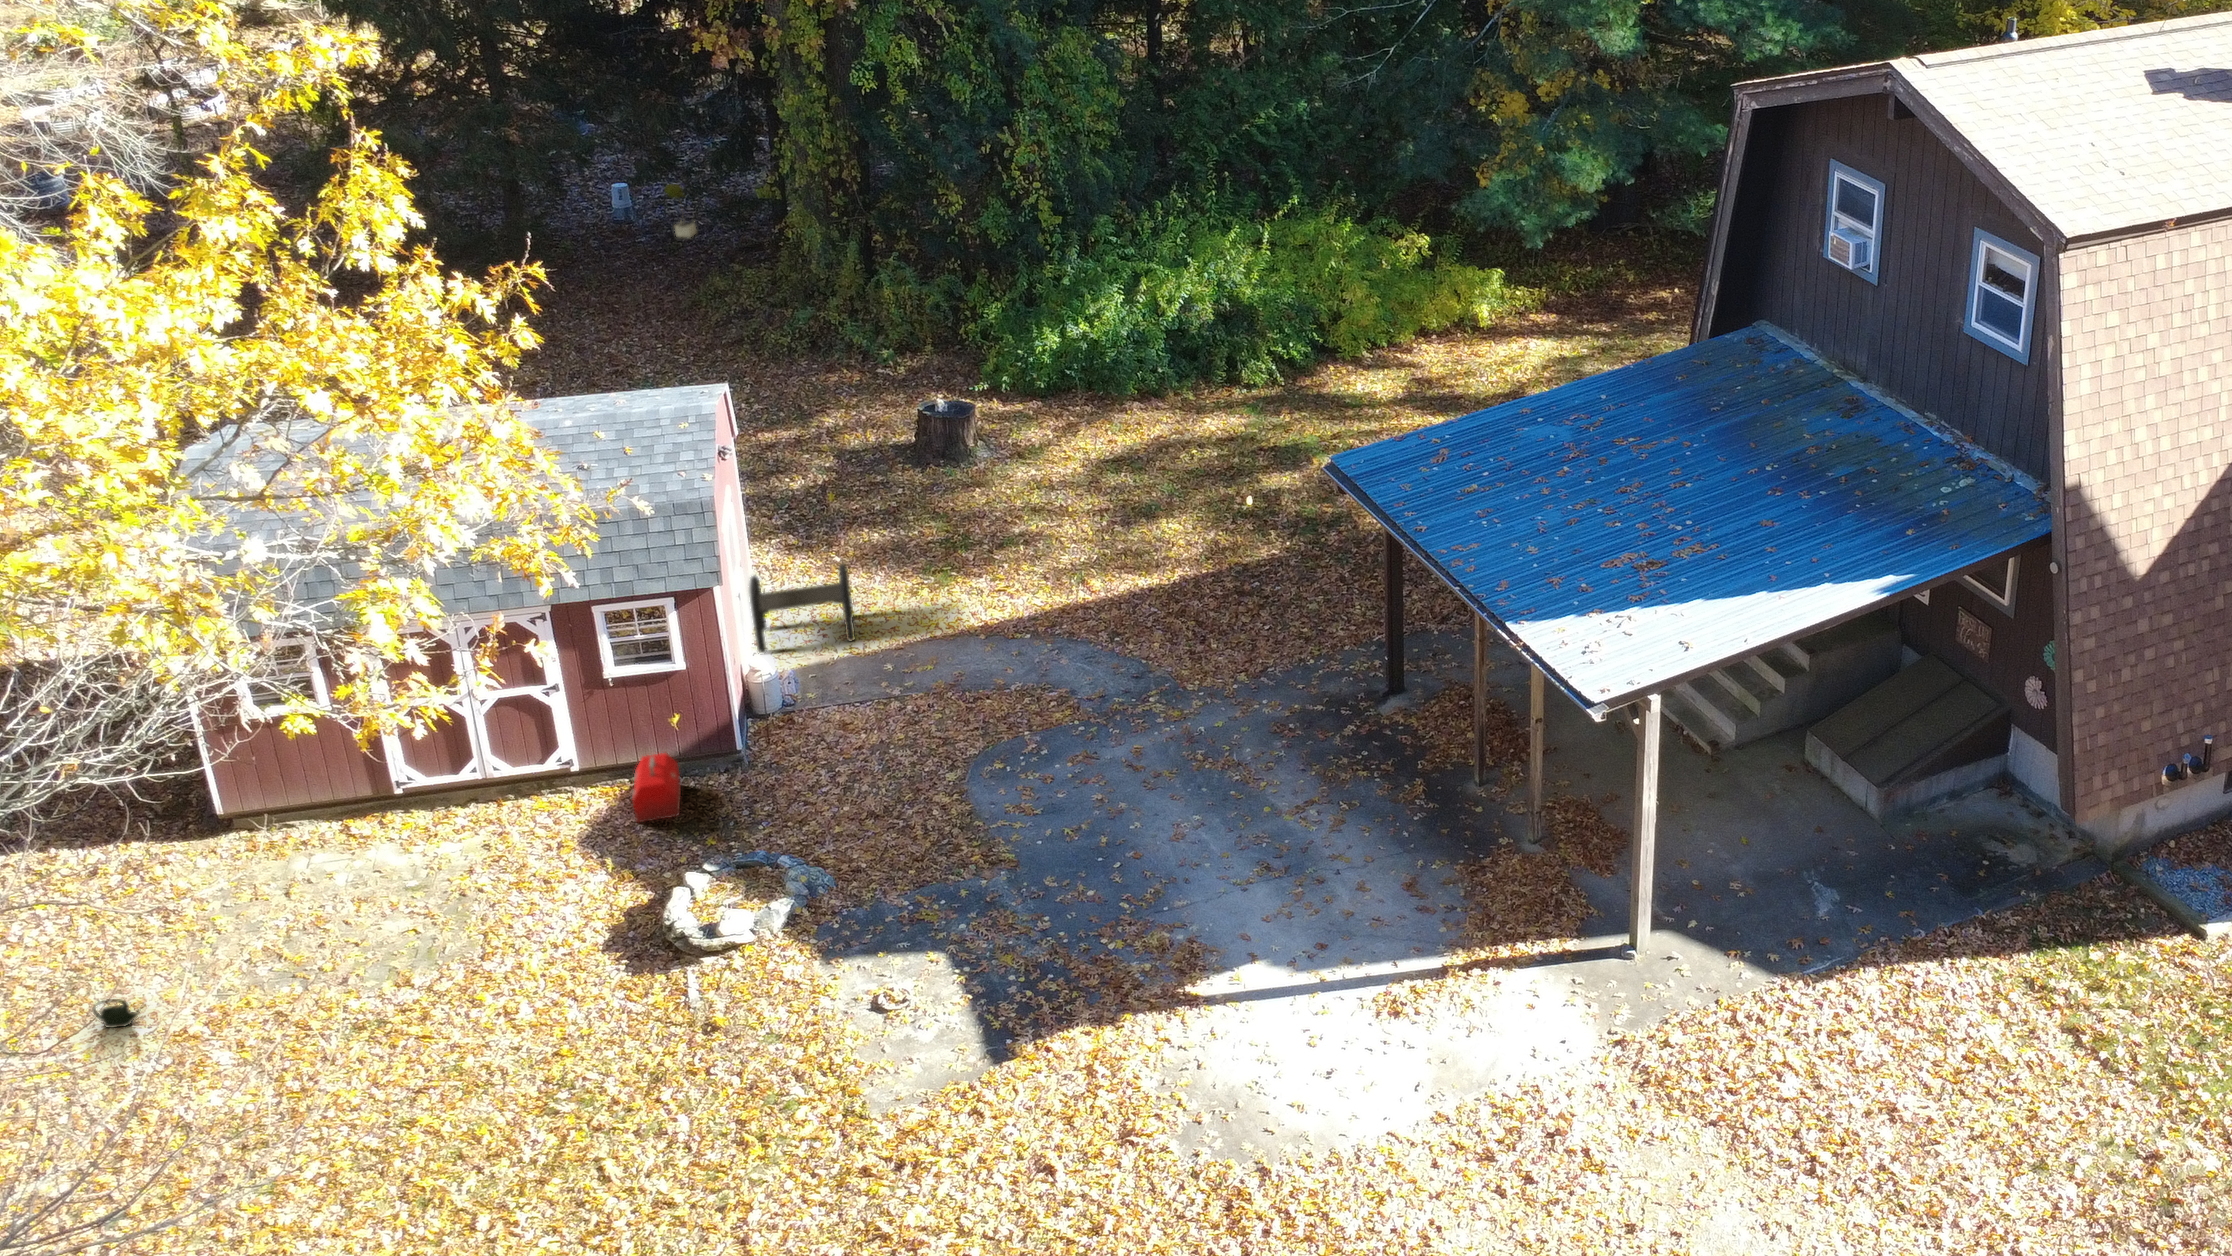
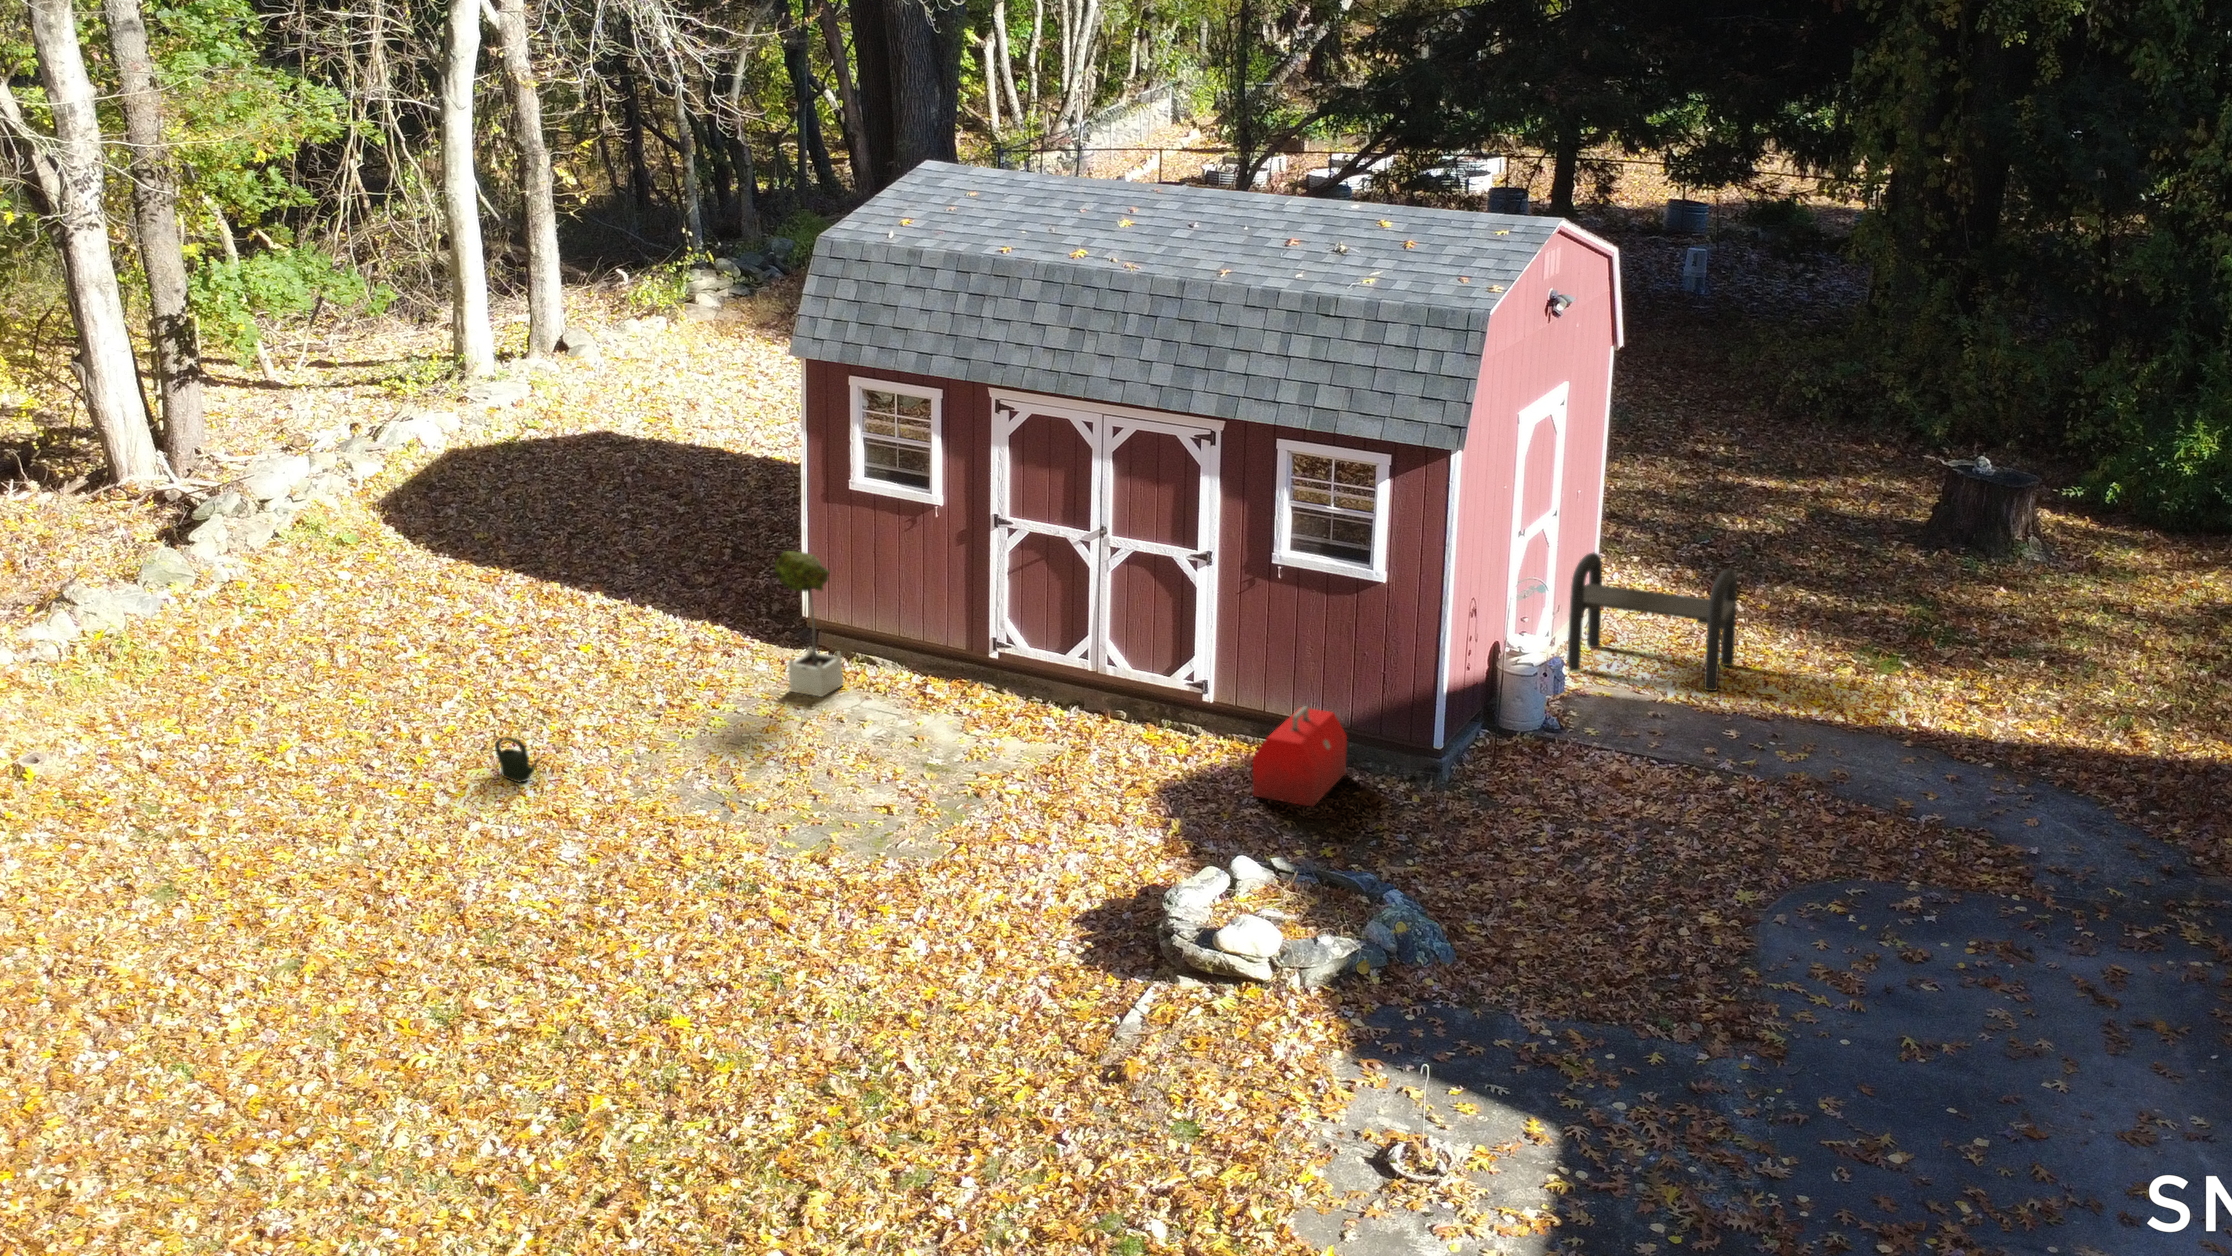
potted tree: present [664,184,696,237] -> present [775,551,843,697]

